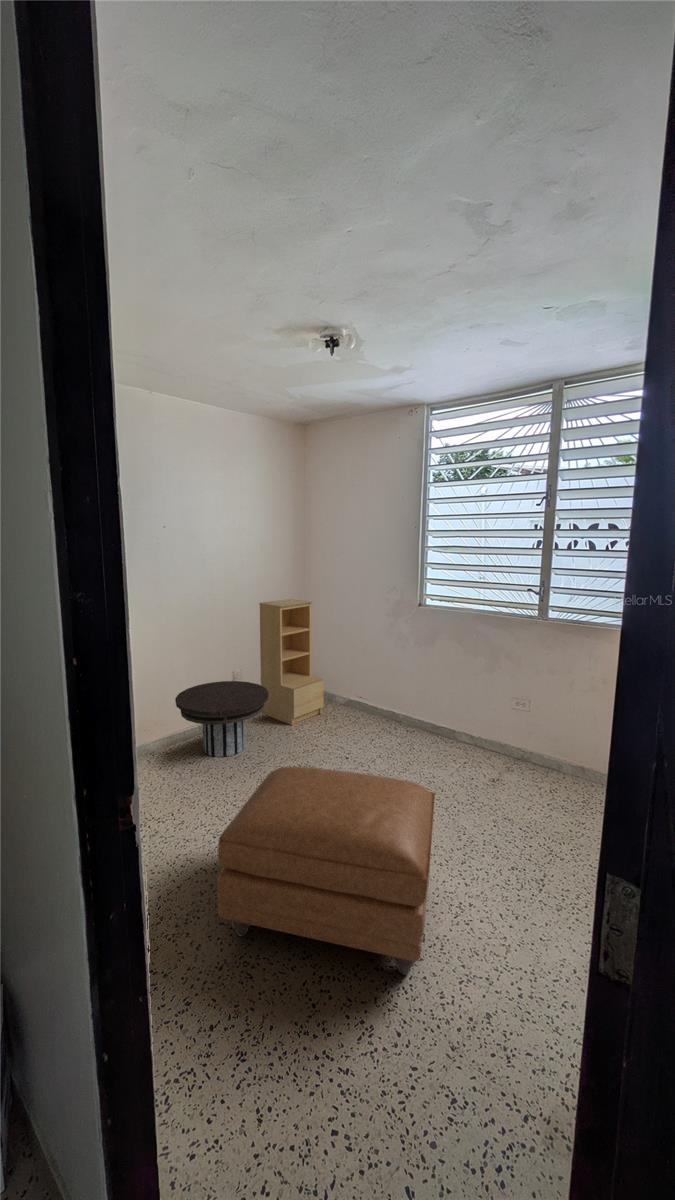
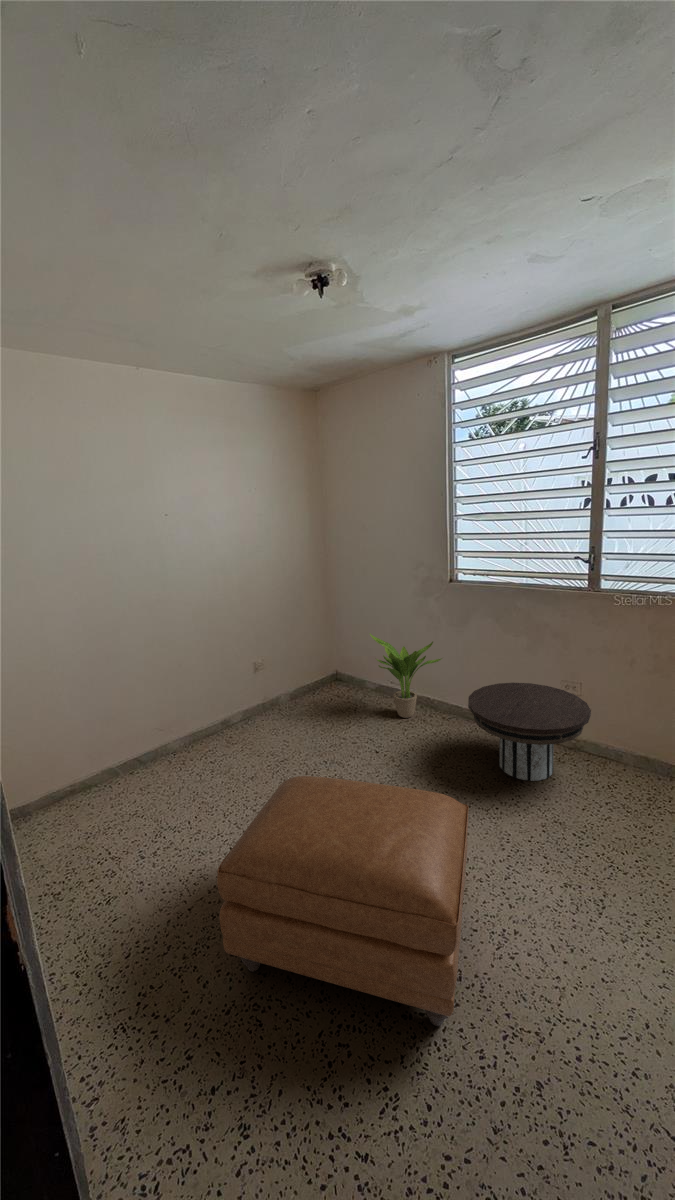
bookshelf: present [259,599,324,725] -> none [278,582,353,716]
potted plant: none [343,649,410,730] -> present [370,634,441,718]
side table: present [175,681,269,757] -> present [468,683,591,781]

